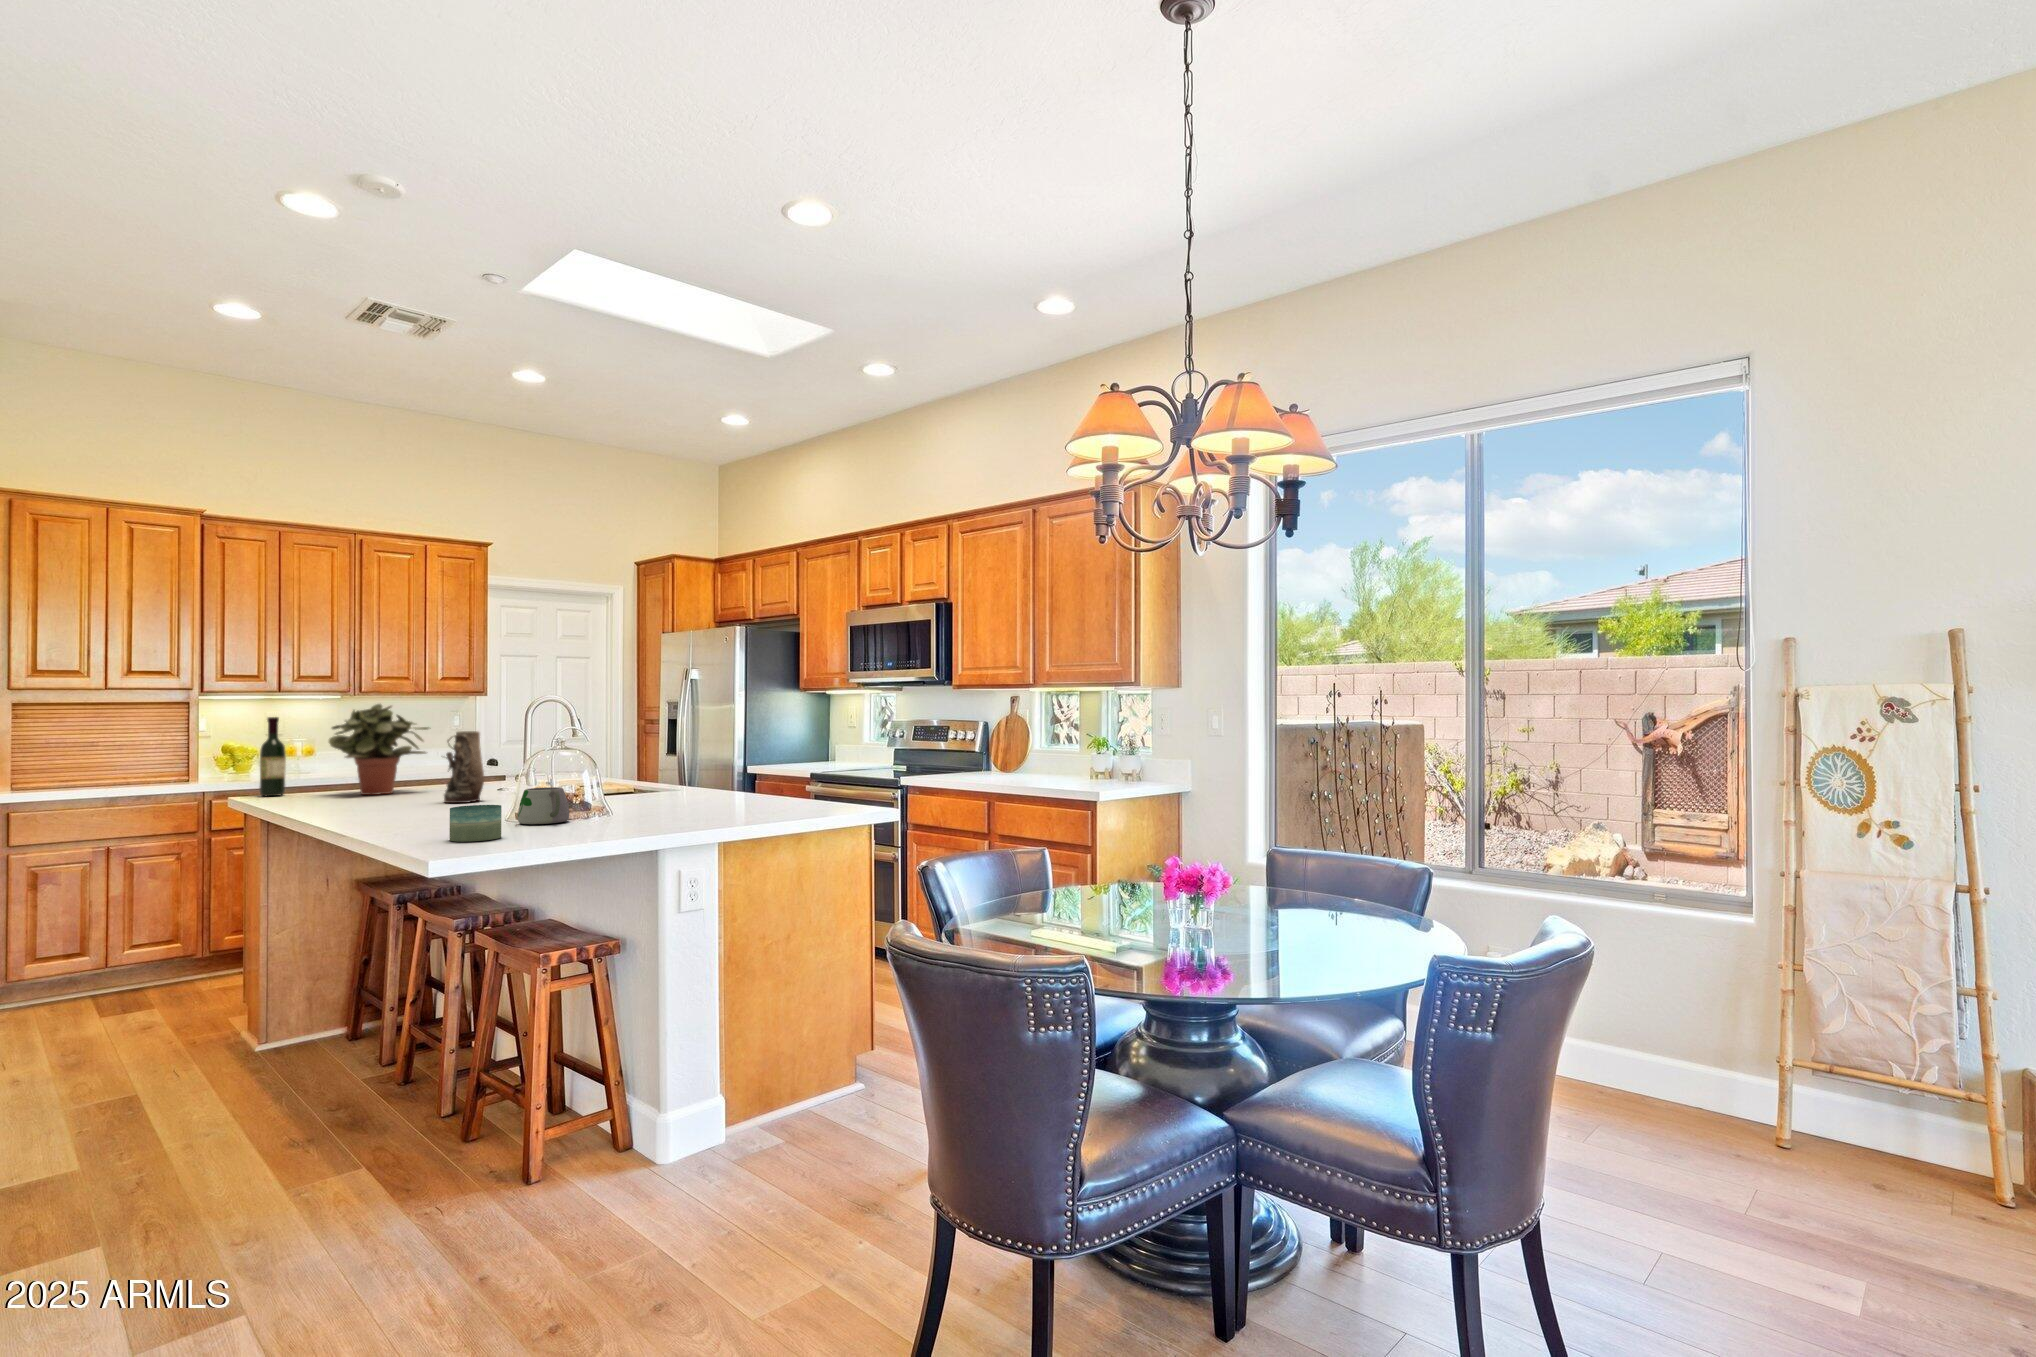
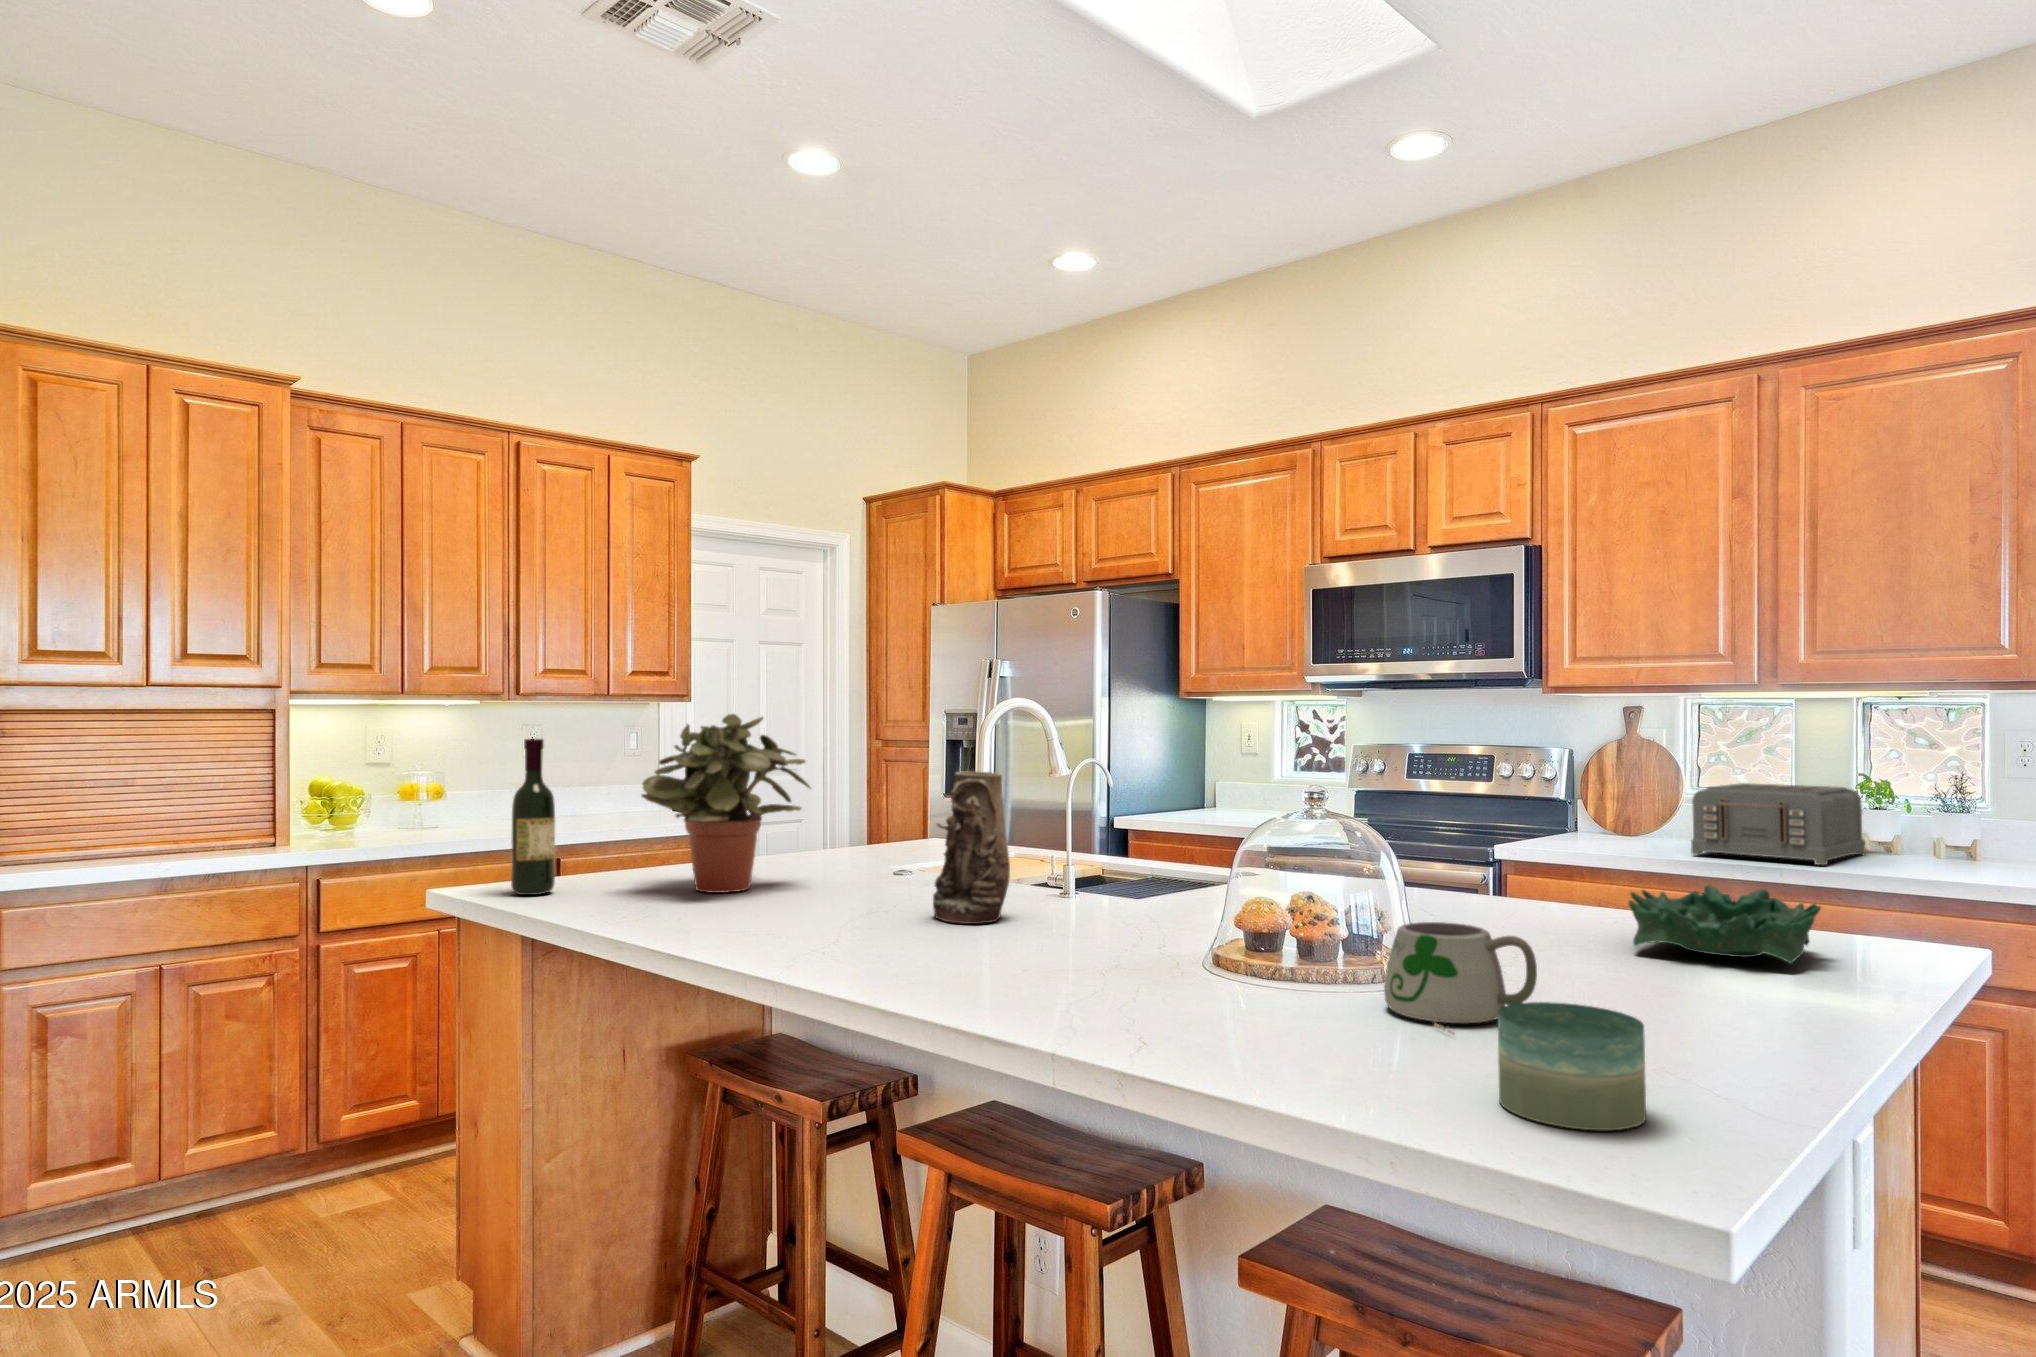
toaster: none [990,740,1082,783] -> present [1691,783,1865,865]
decorative bowl: none [717,780,803,809] -> present [1629,885,1821,964]

